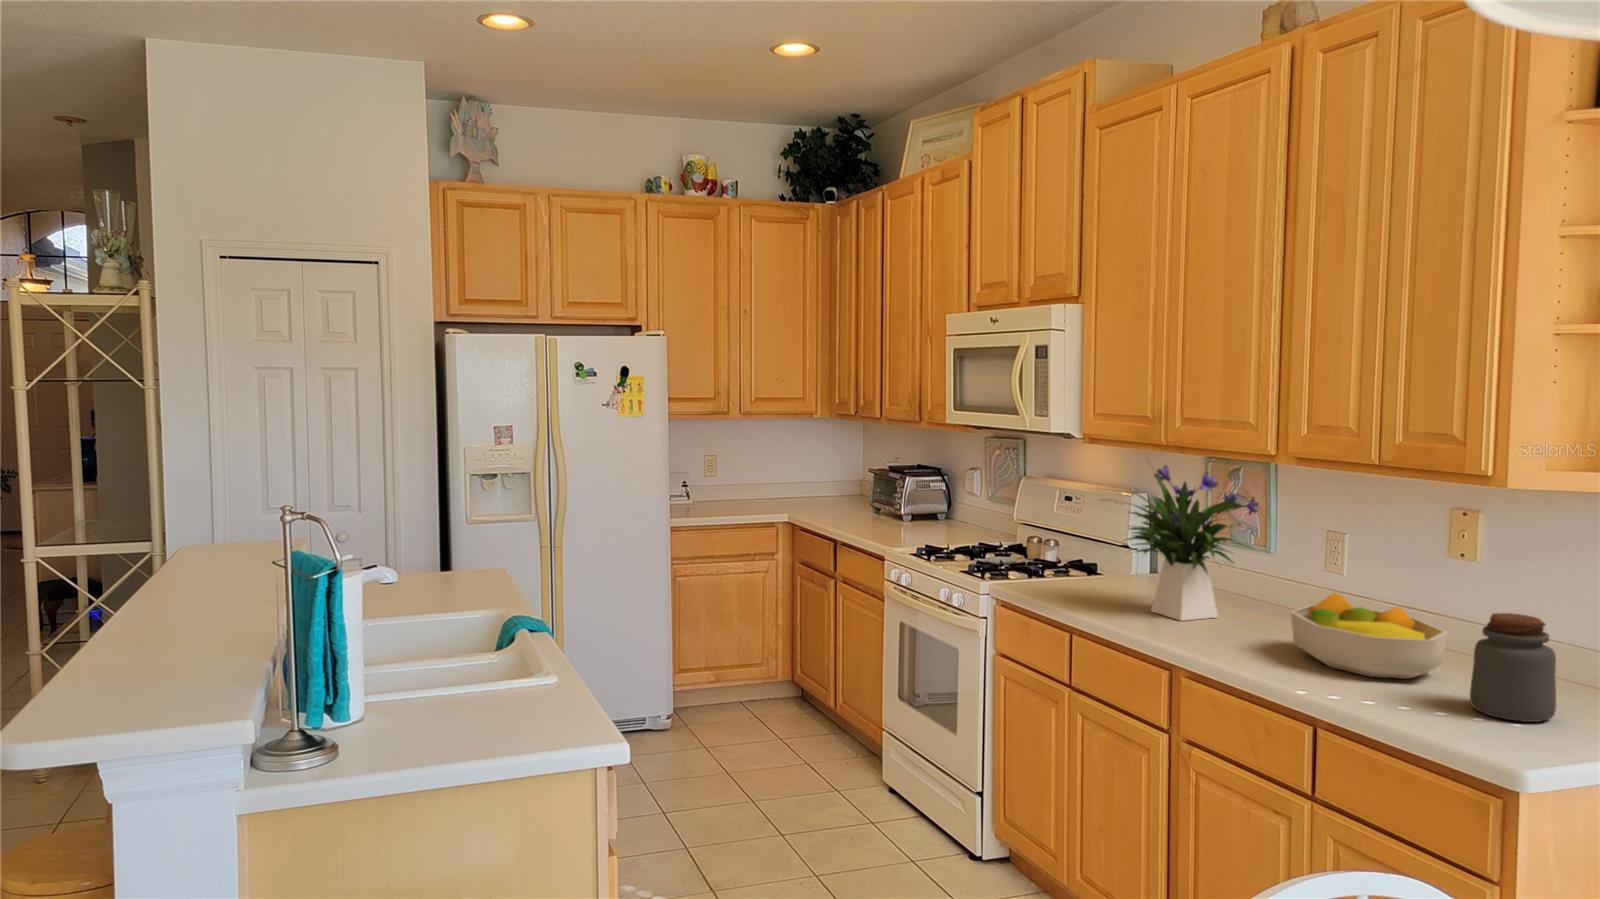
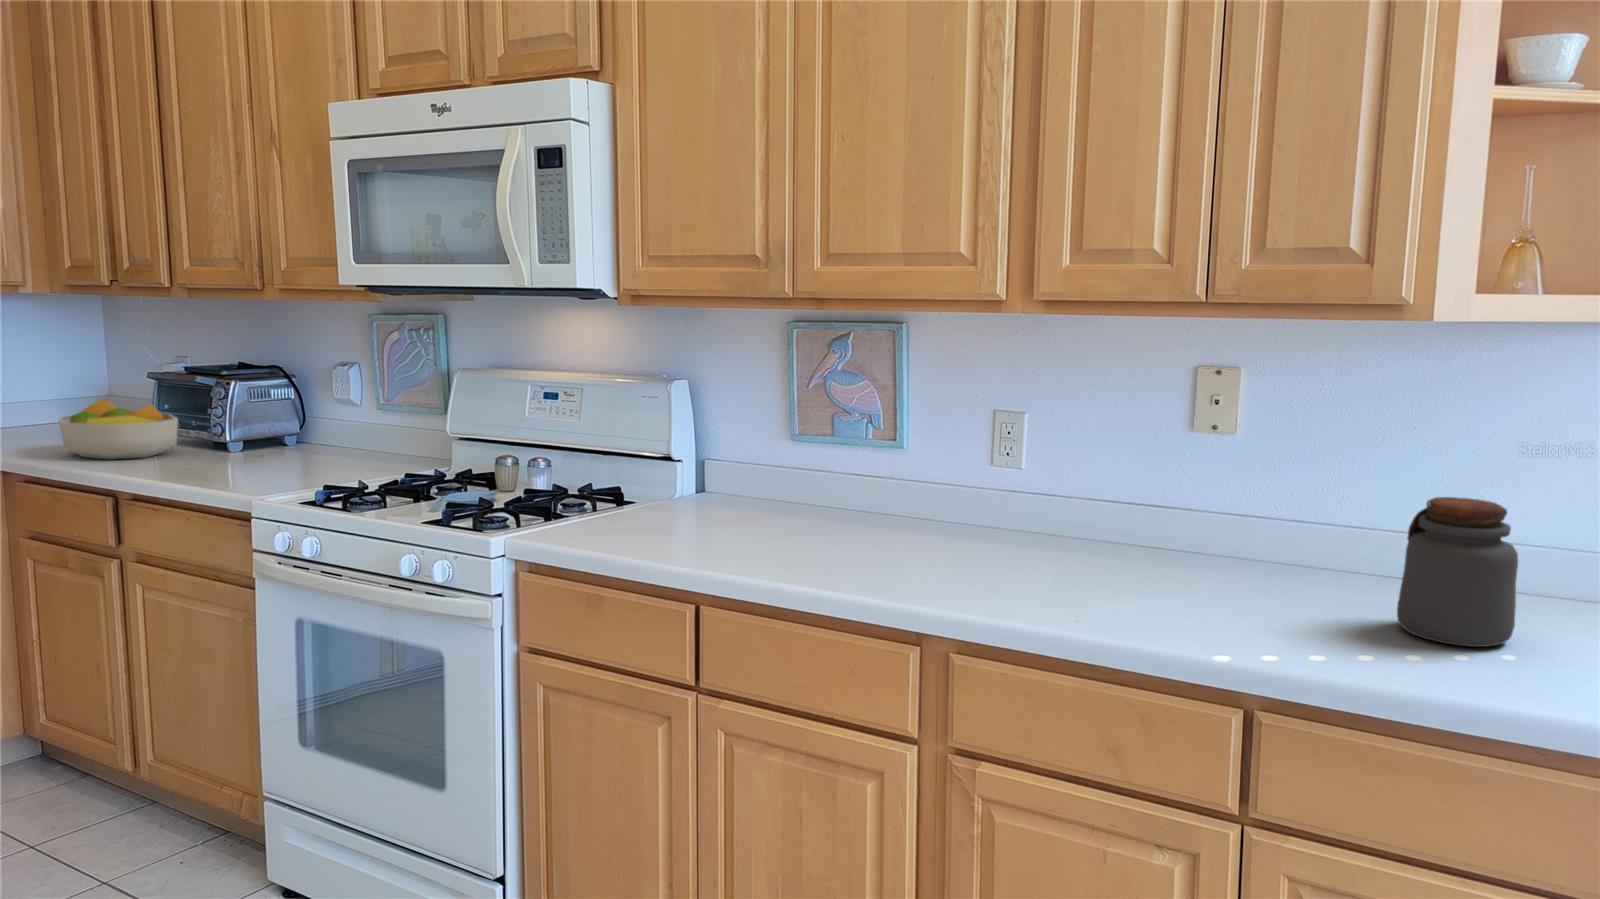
flower arrangement: present [1128,465,1258,621] -> none [725,315,960,561]
fruit bowl: present [1291,592,1448,679] -> present [58,399,178,459]

